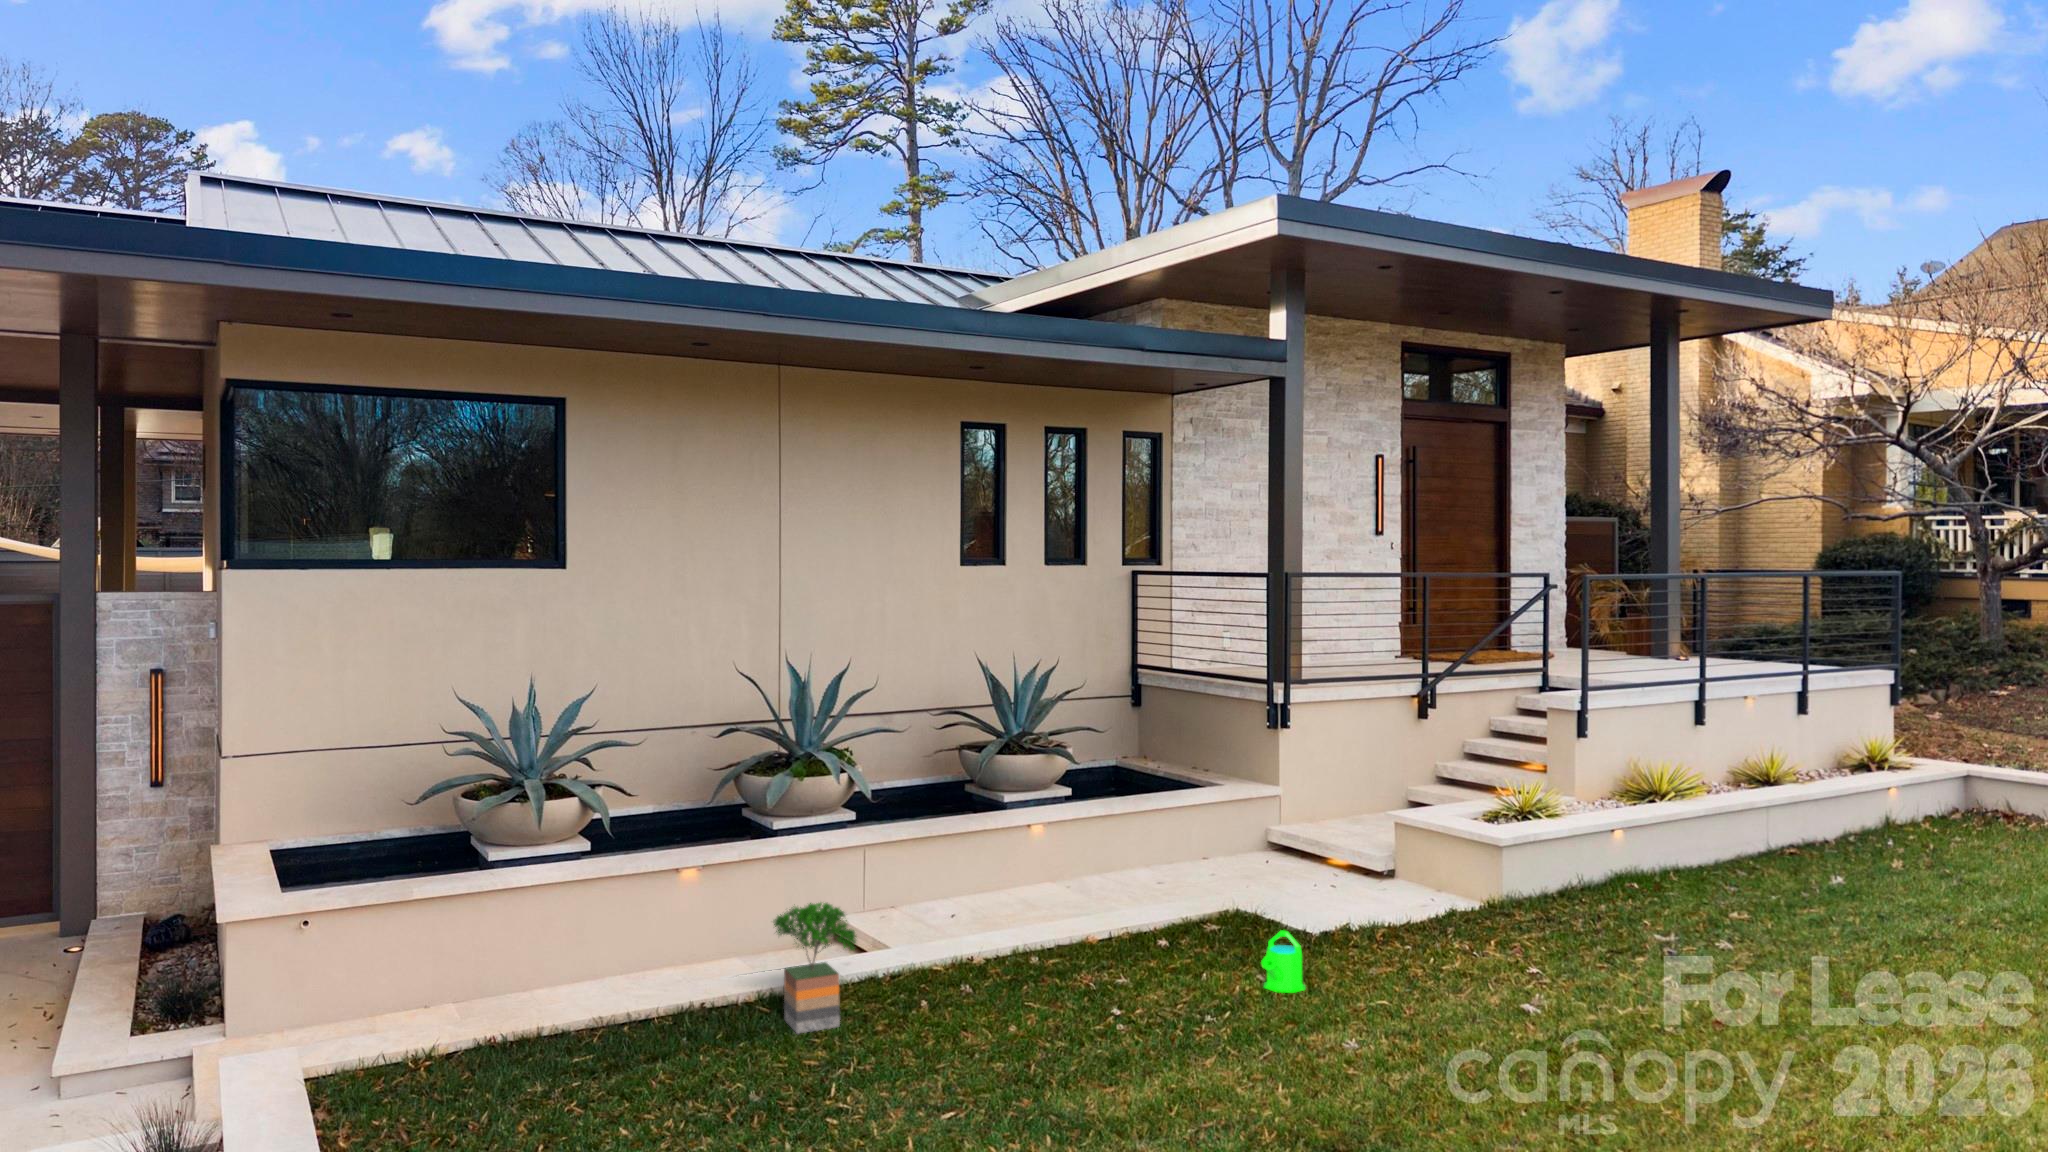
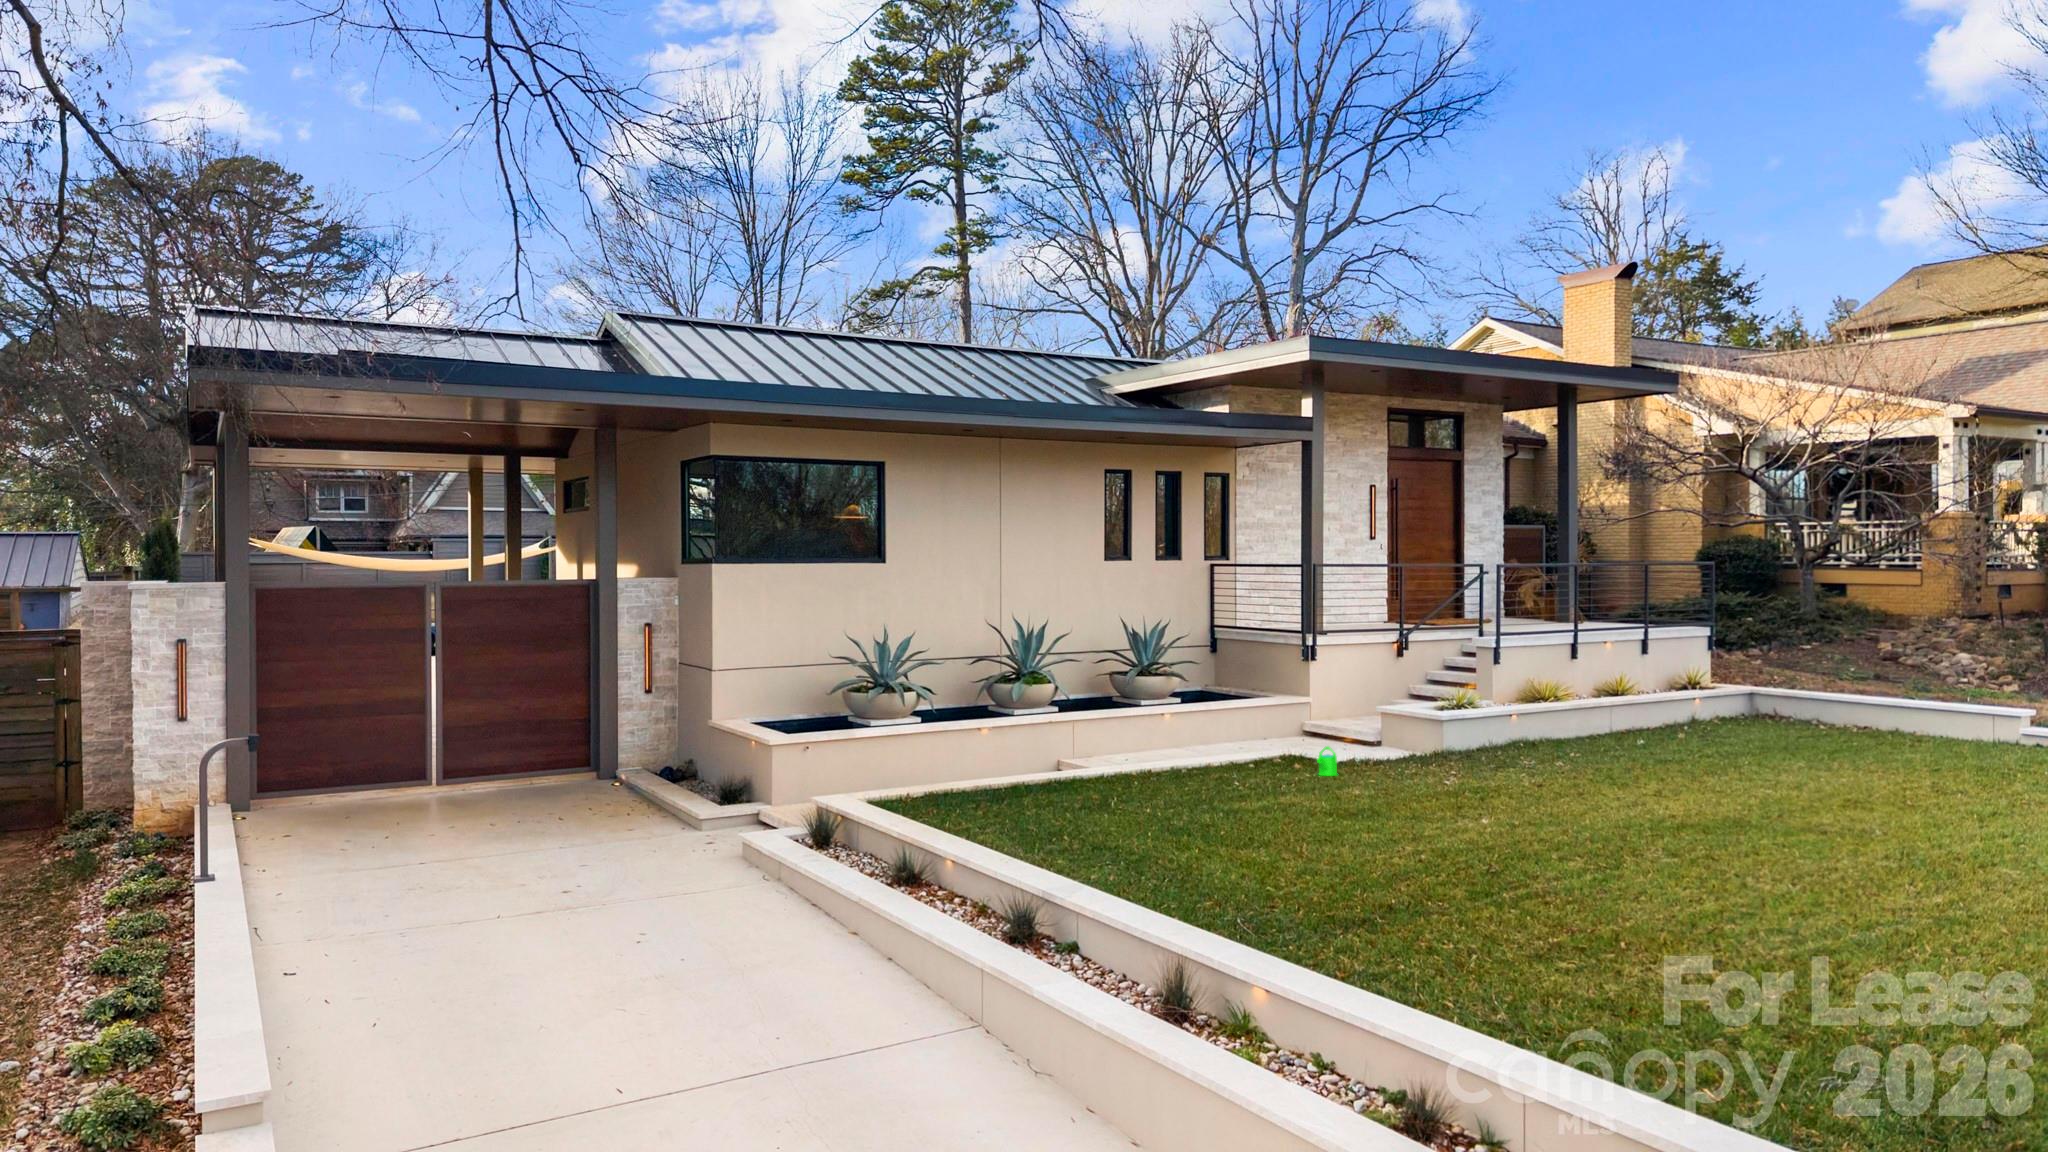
potted tree: present [773,903,856,1034] -> none [1080,730,1125,791]

